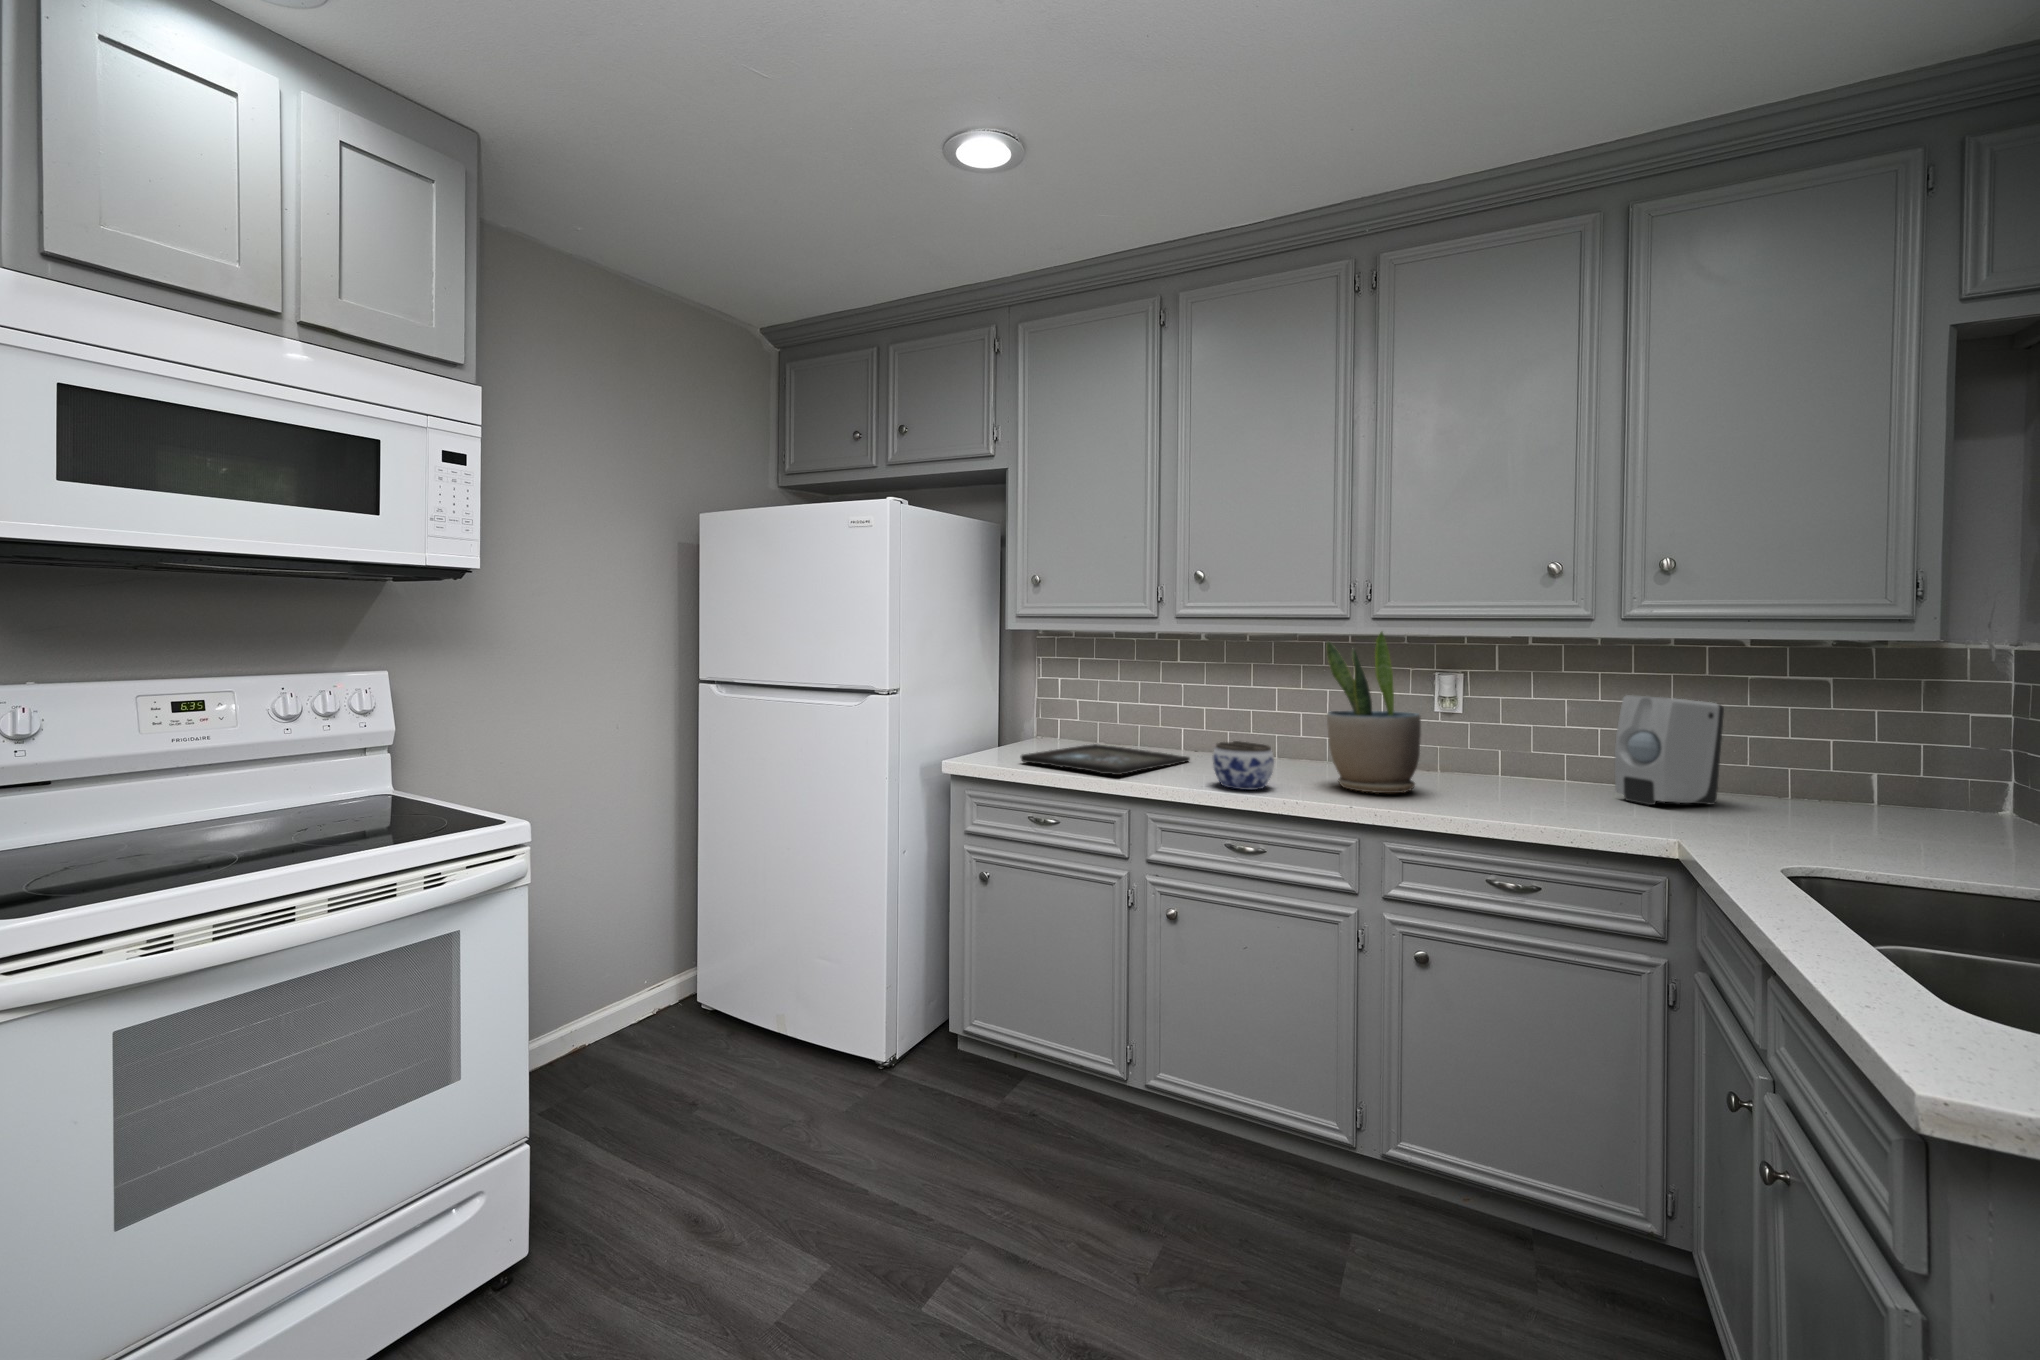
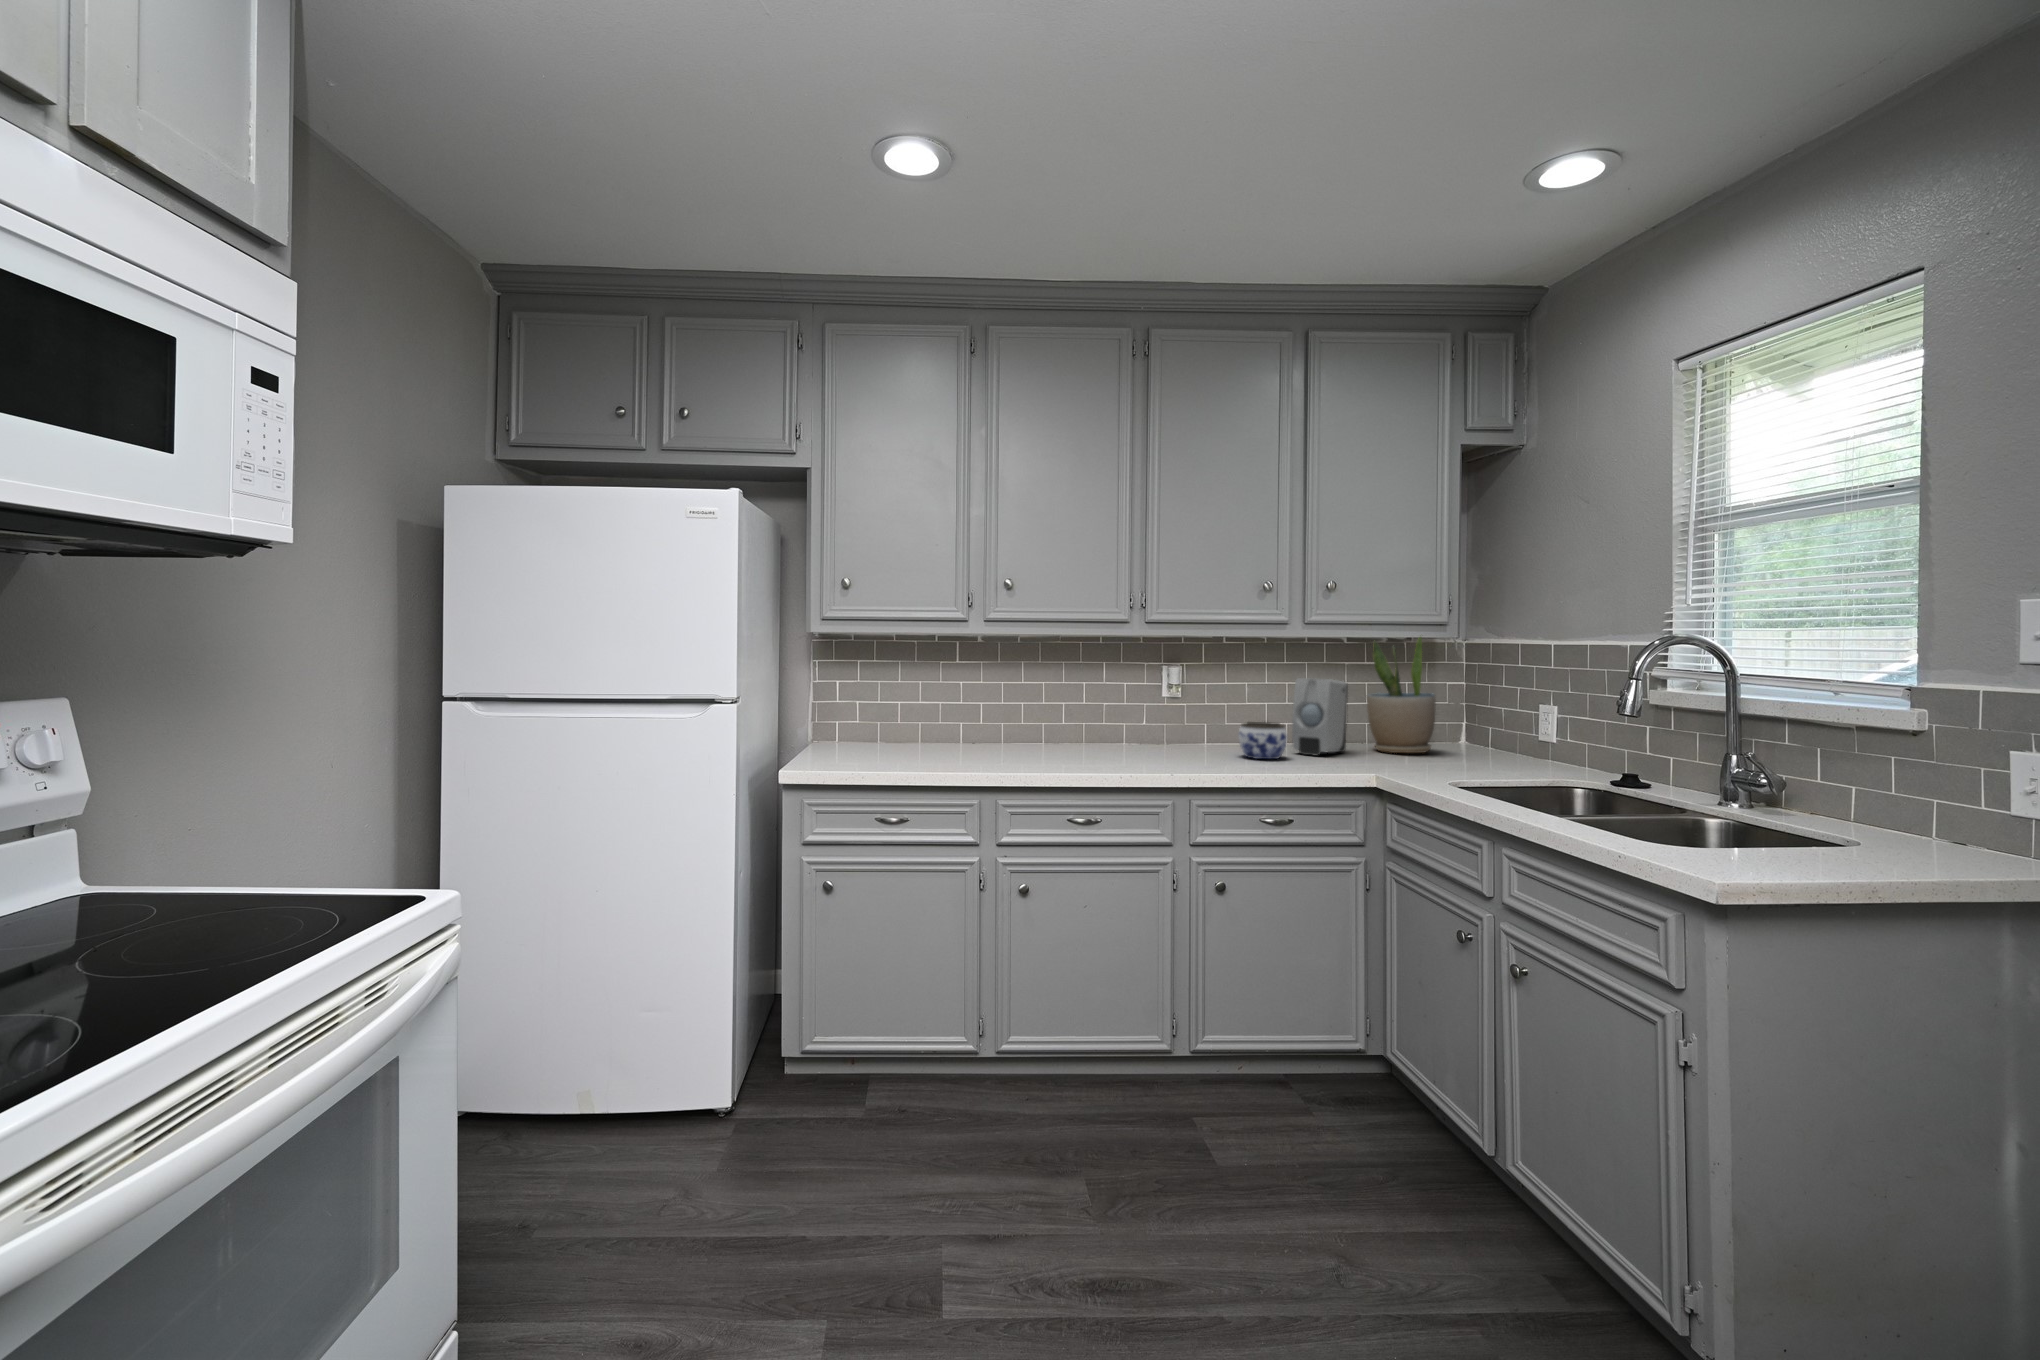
potted plant: present [1327,632,1421,793] -> present [1367,637,1436,753]
jar: present [1213,741,1274,790] -> present [1238,722,1287,759]
tray: present [1021,744,1190,775] -> none [849,746,986,770]

